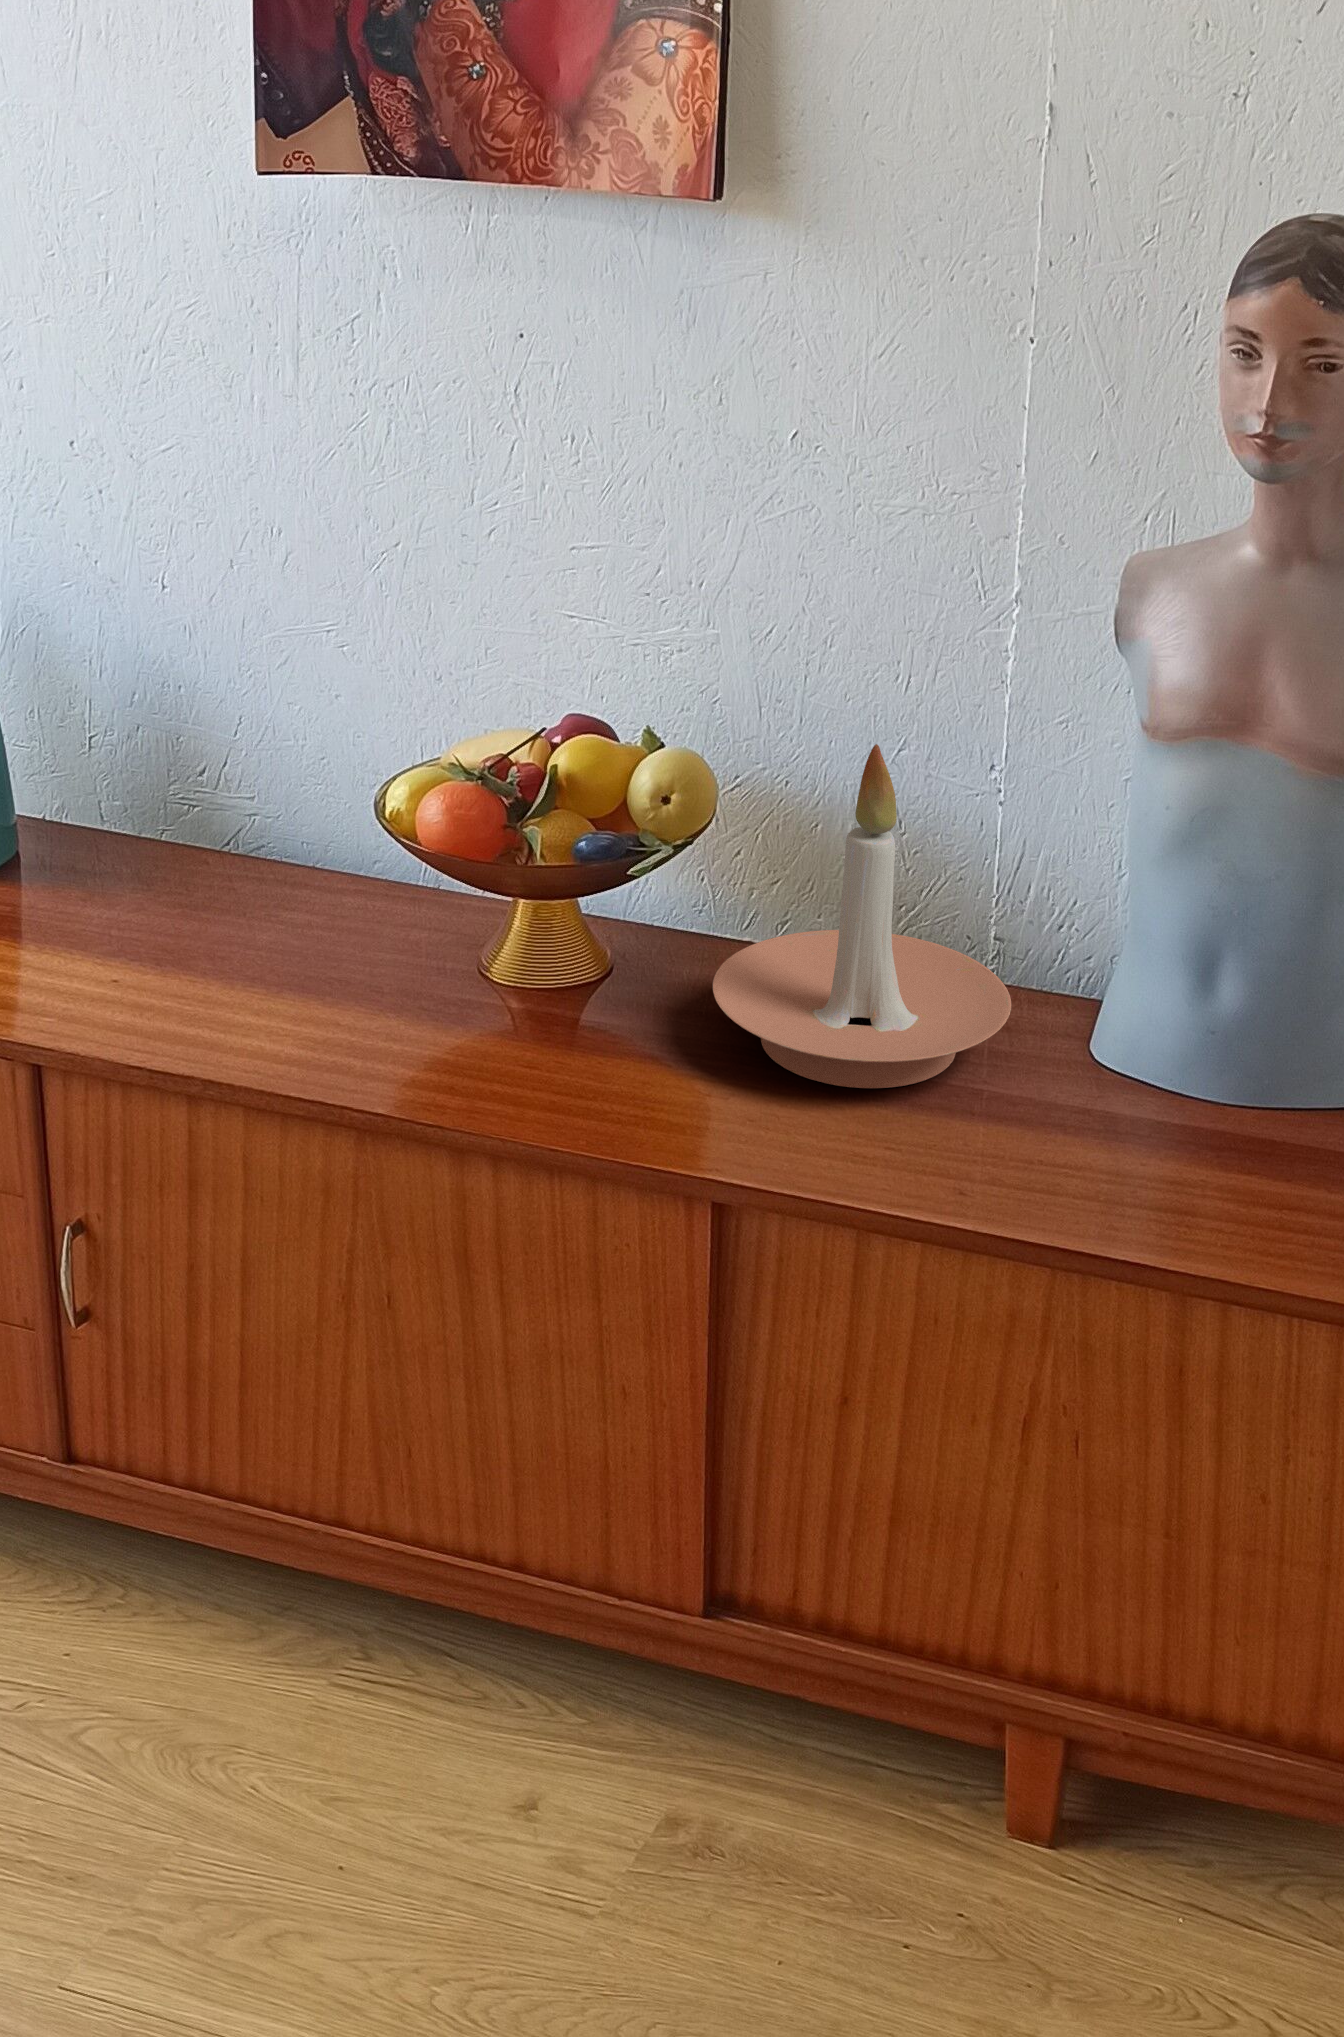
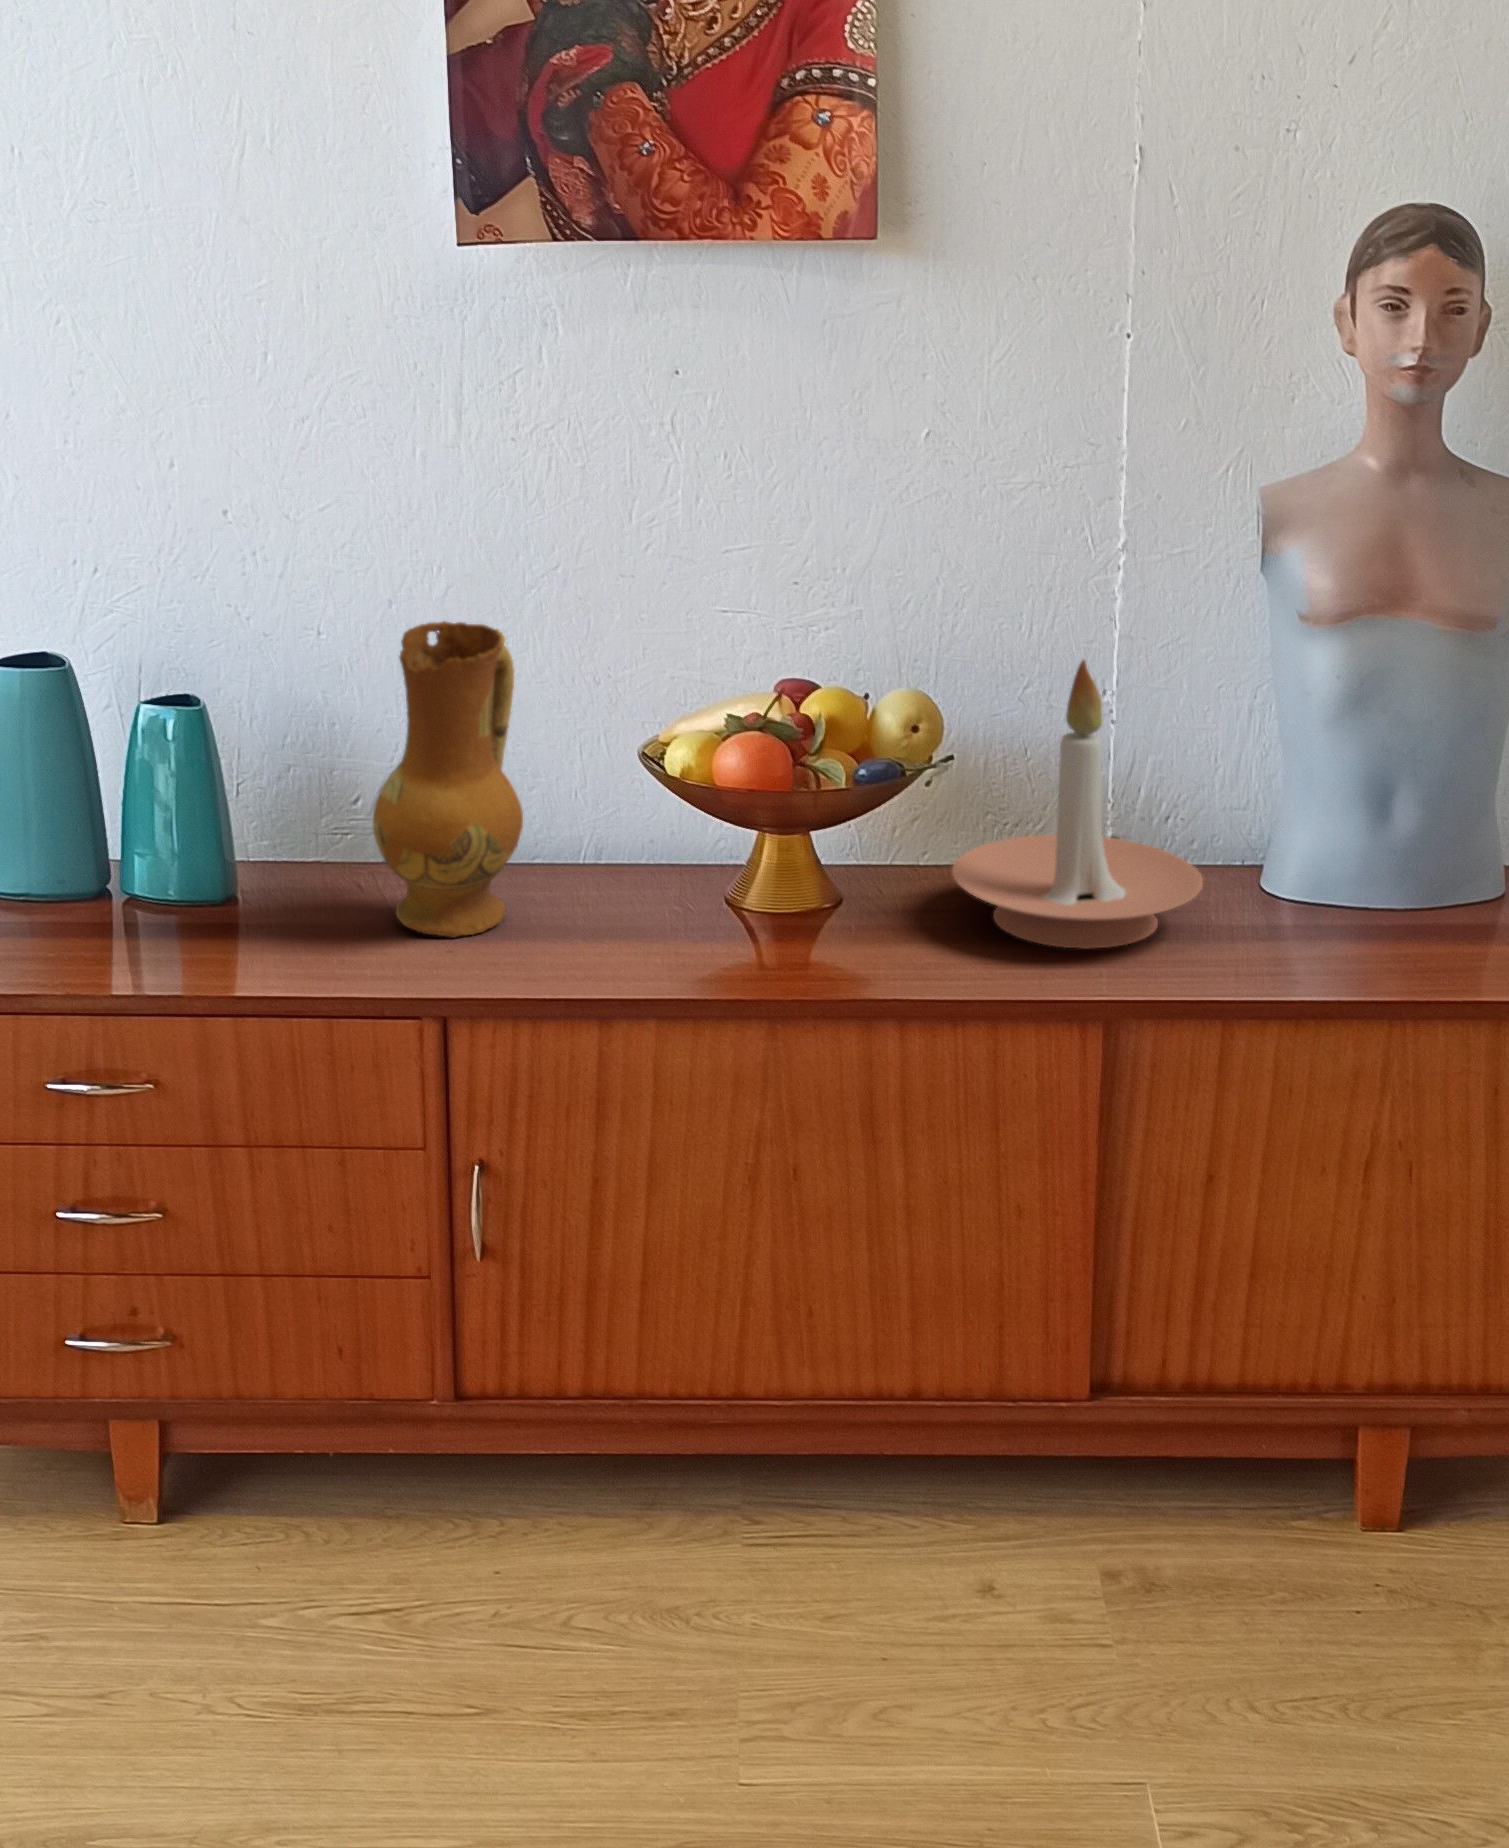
ceramic jug: none [104,601,284,948] -> present [373,621,523,938]

